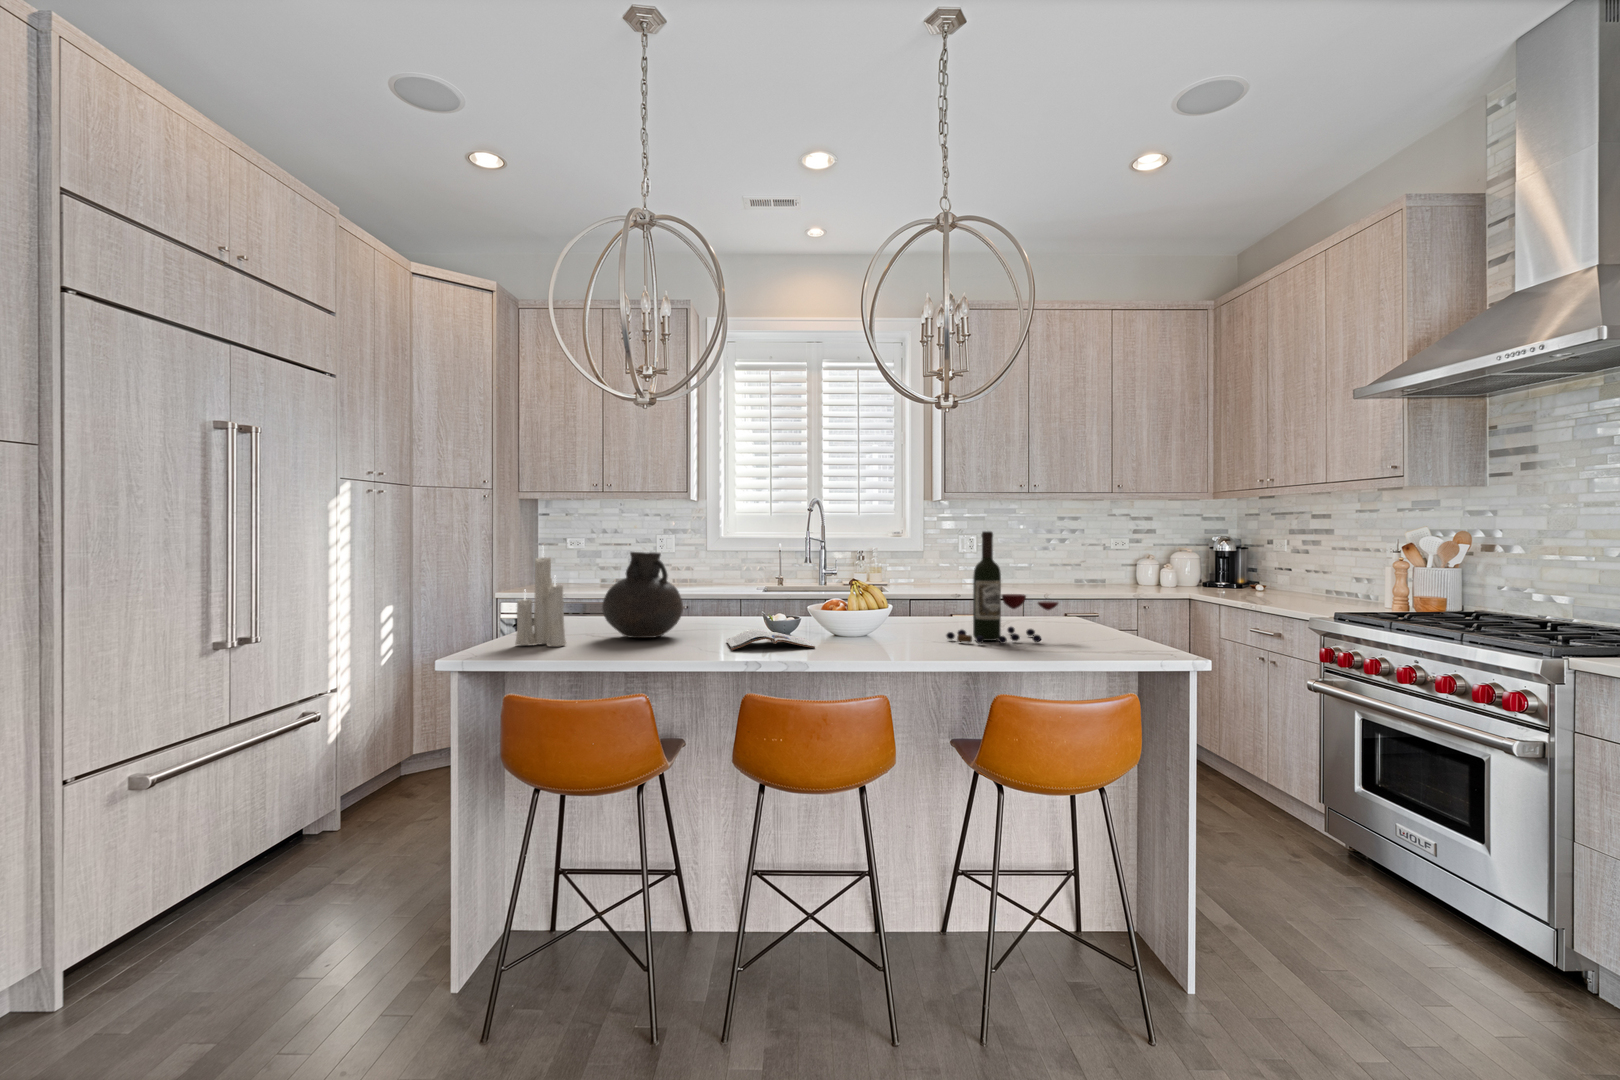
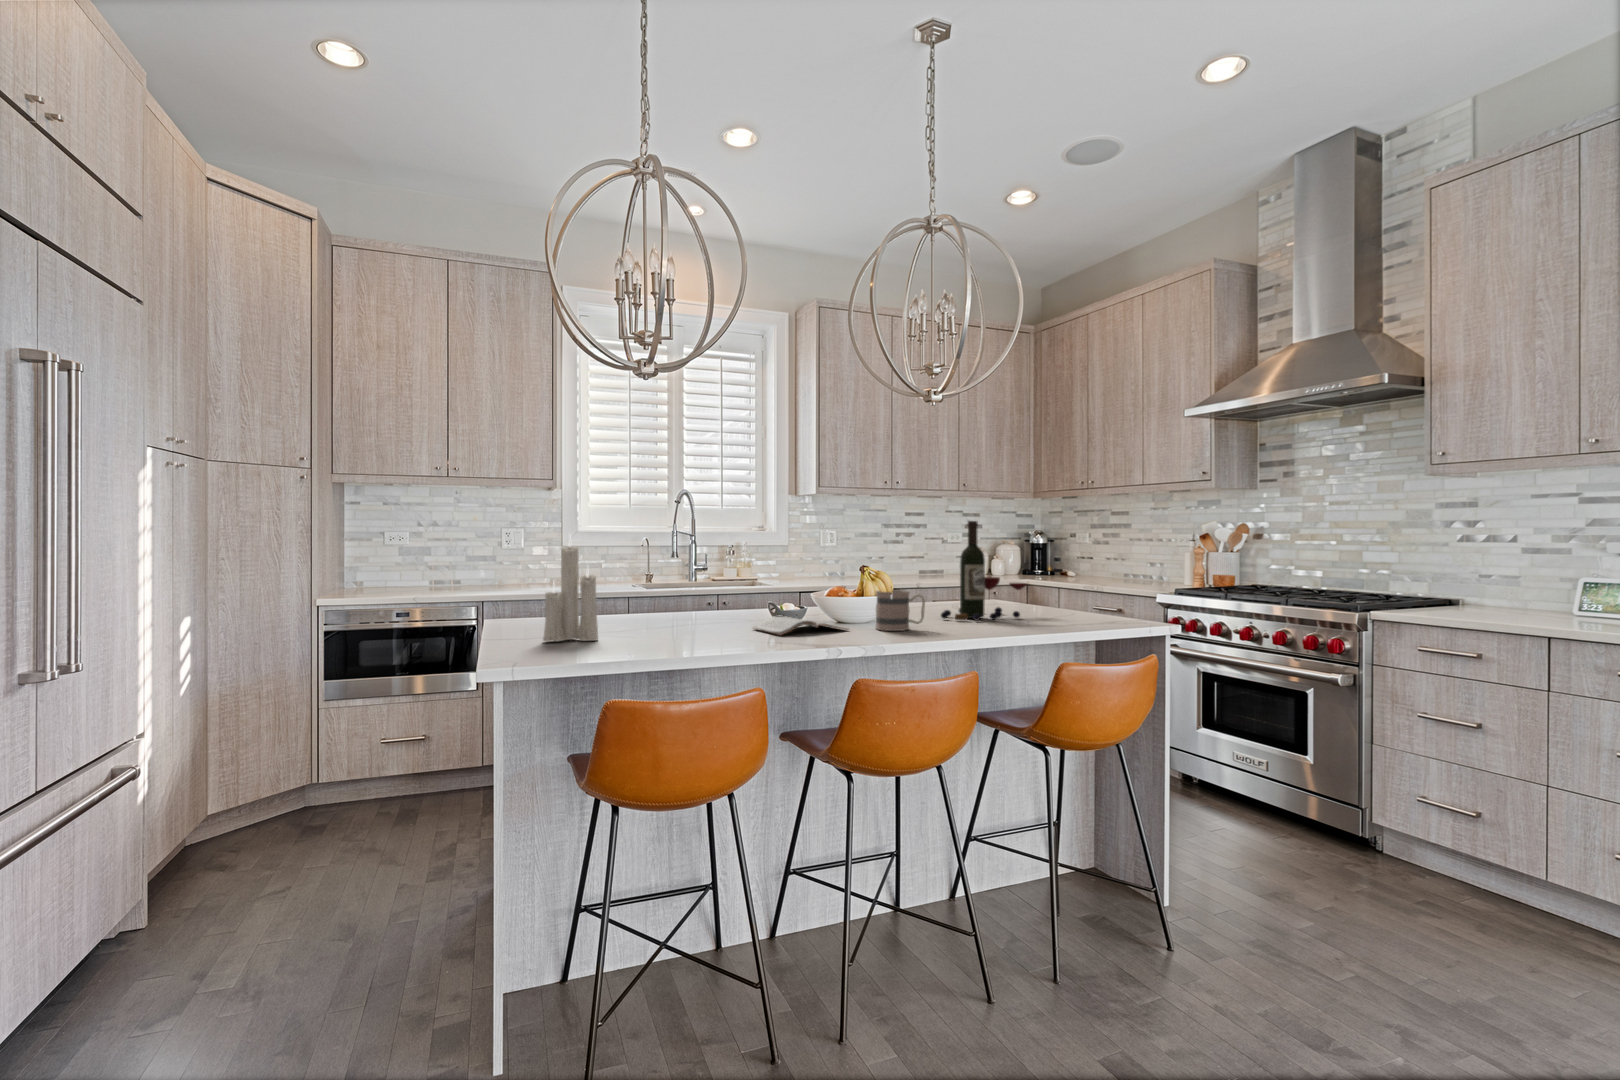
vase: present [602,552,683,638] -> none [617,541,699,630]
mug: none [846,606,896,652] -> present [876,590,925,631]

